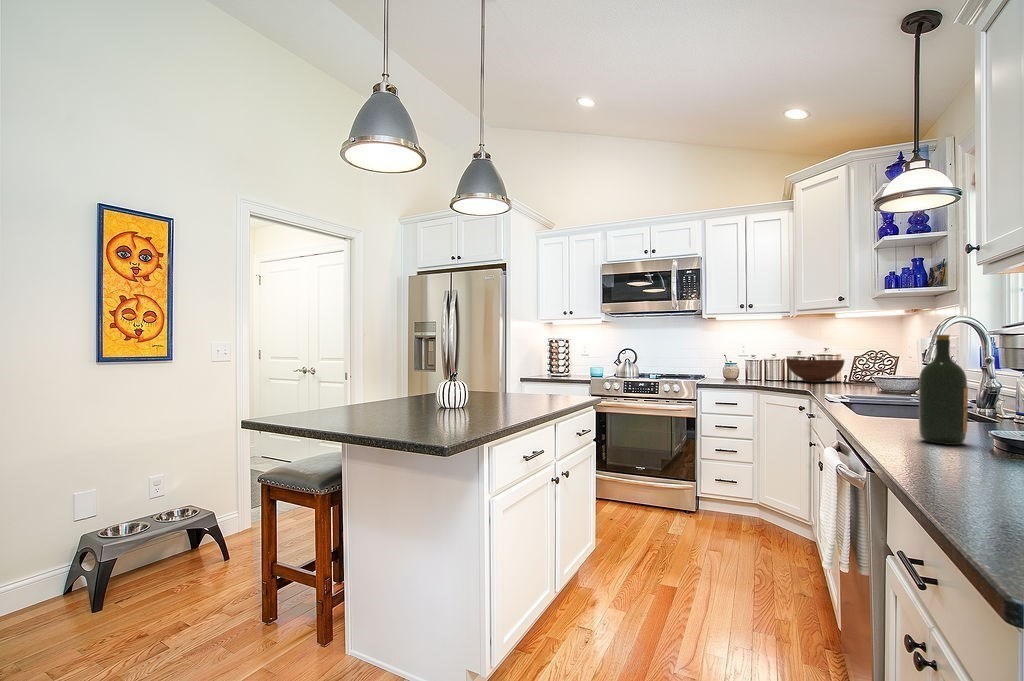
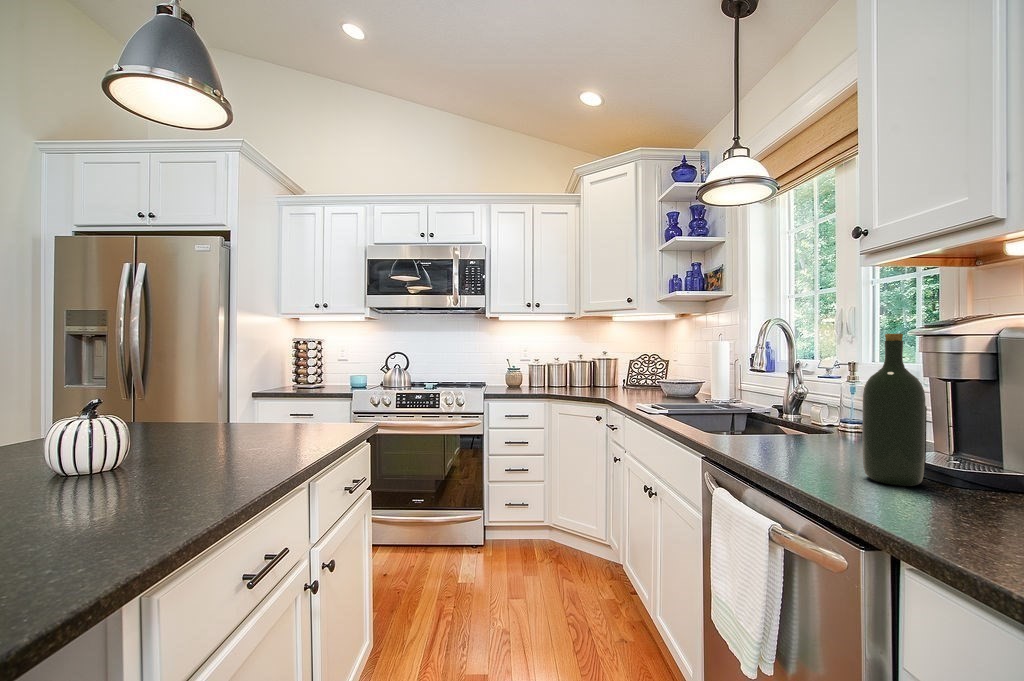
fruit bowl: present [786,358,844,383] -> none [571,362,623,388]

